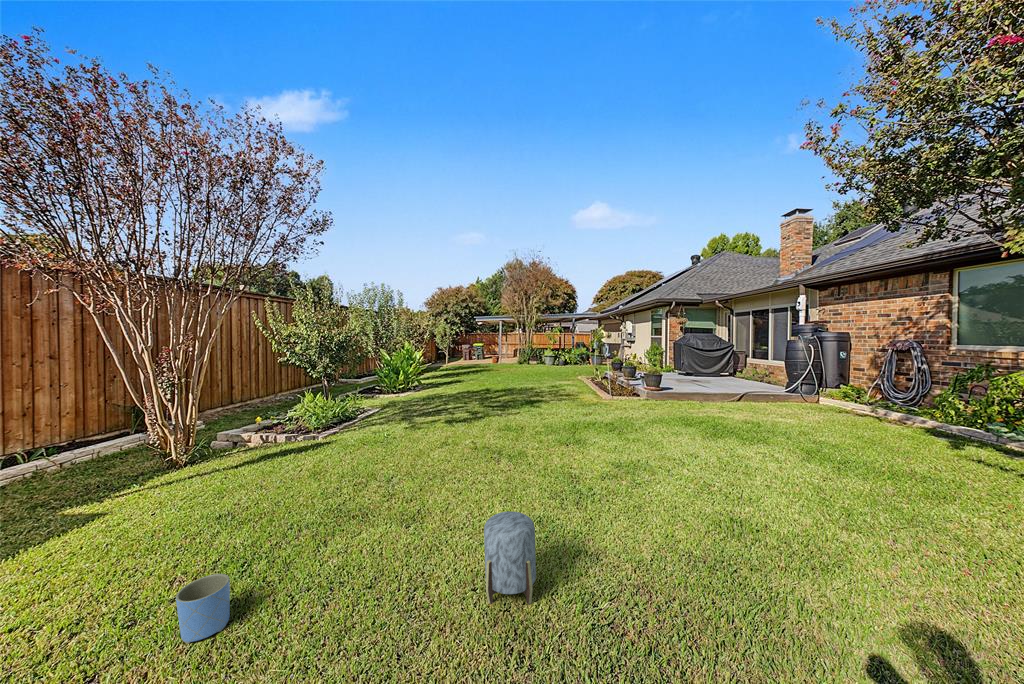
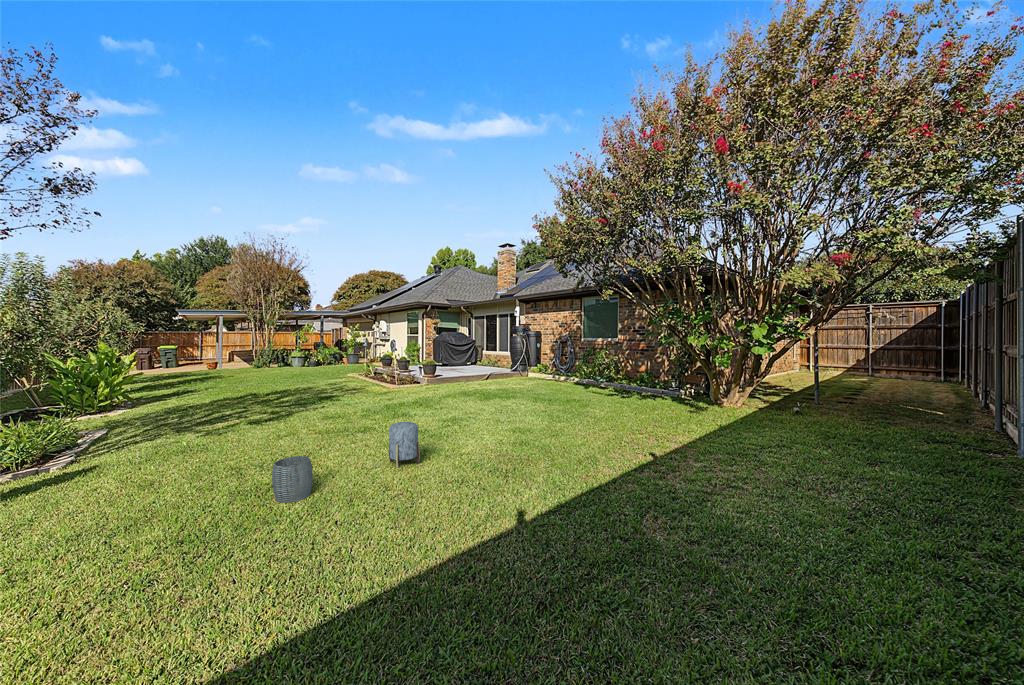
woven basket: none [271,552,336,643] -> present [272,456,313,503]
planter: present [176,574,230,643] -> none [202,481,236,519]

